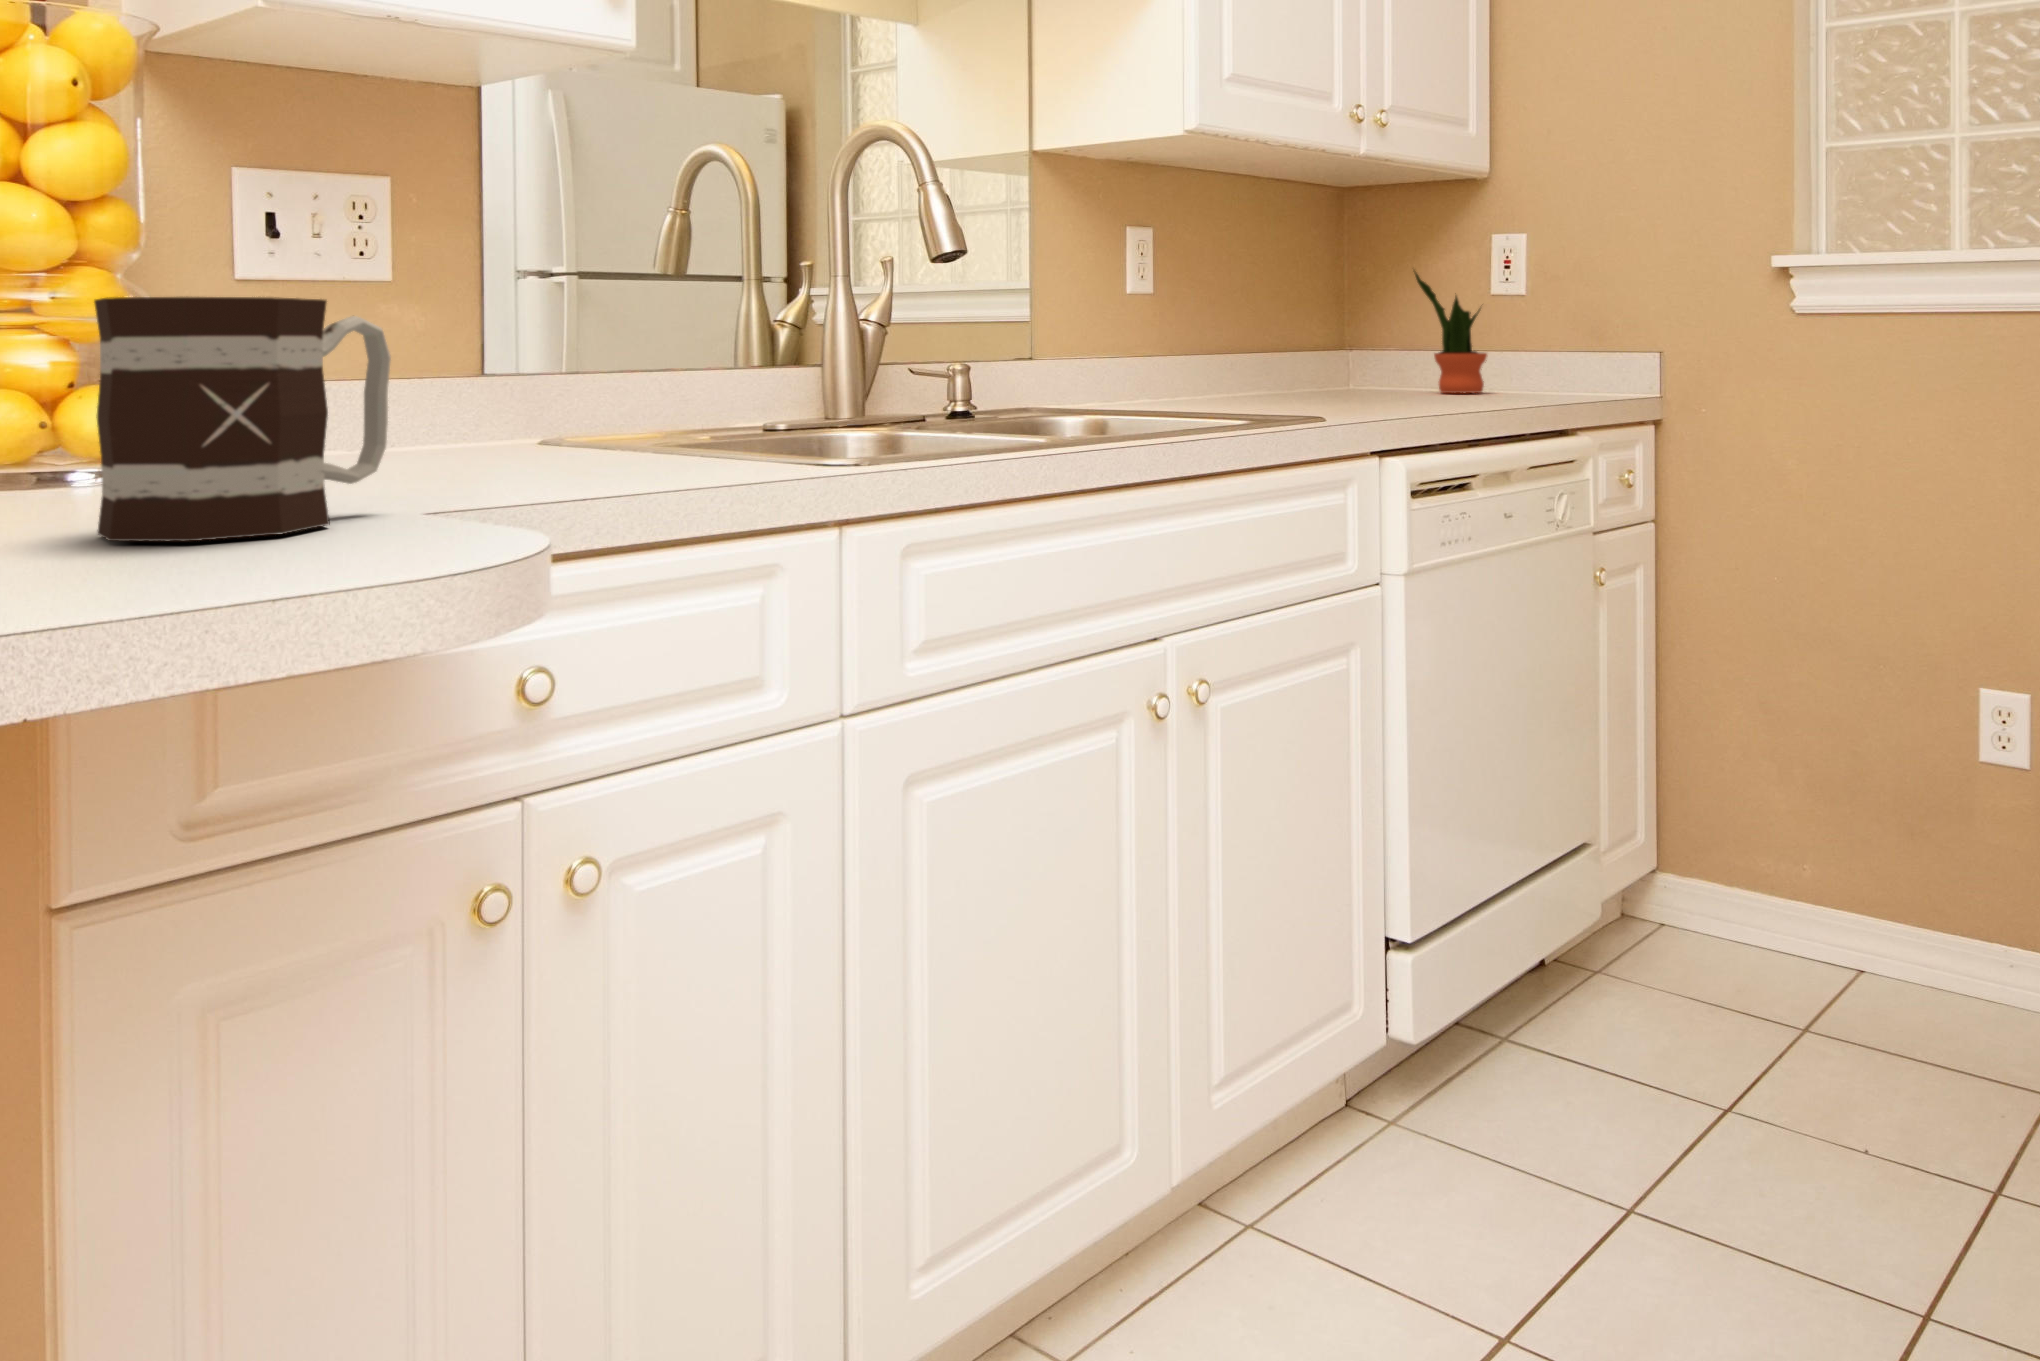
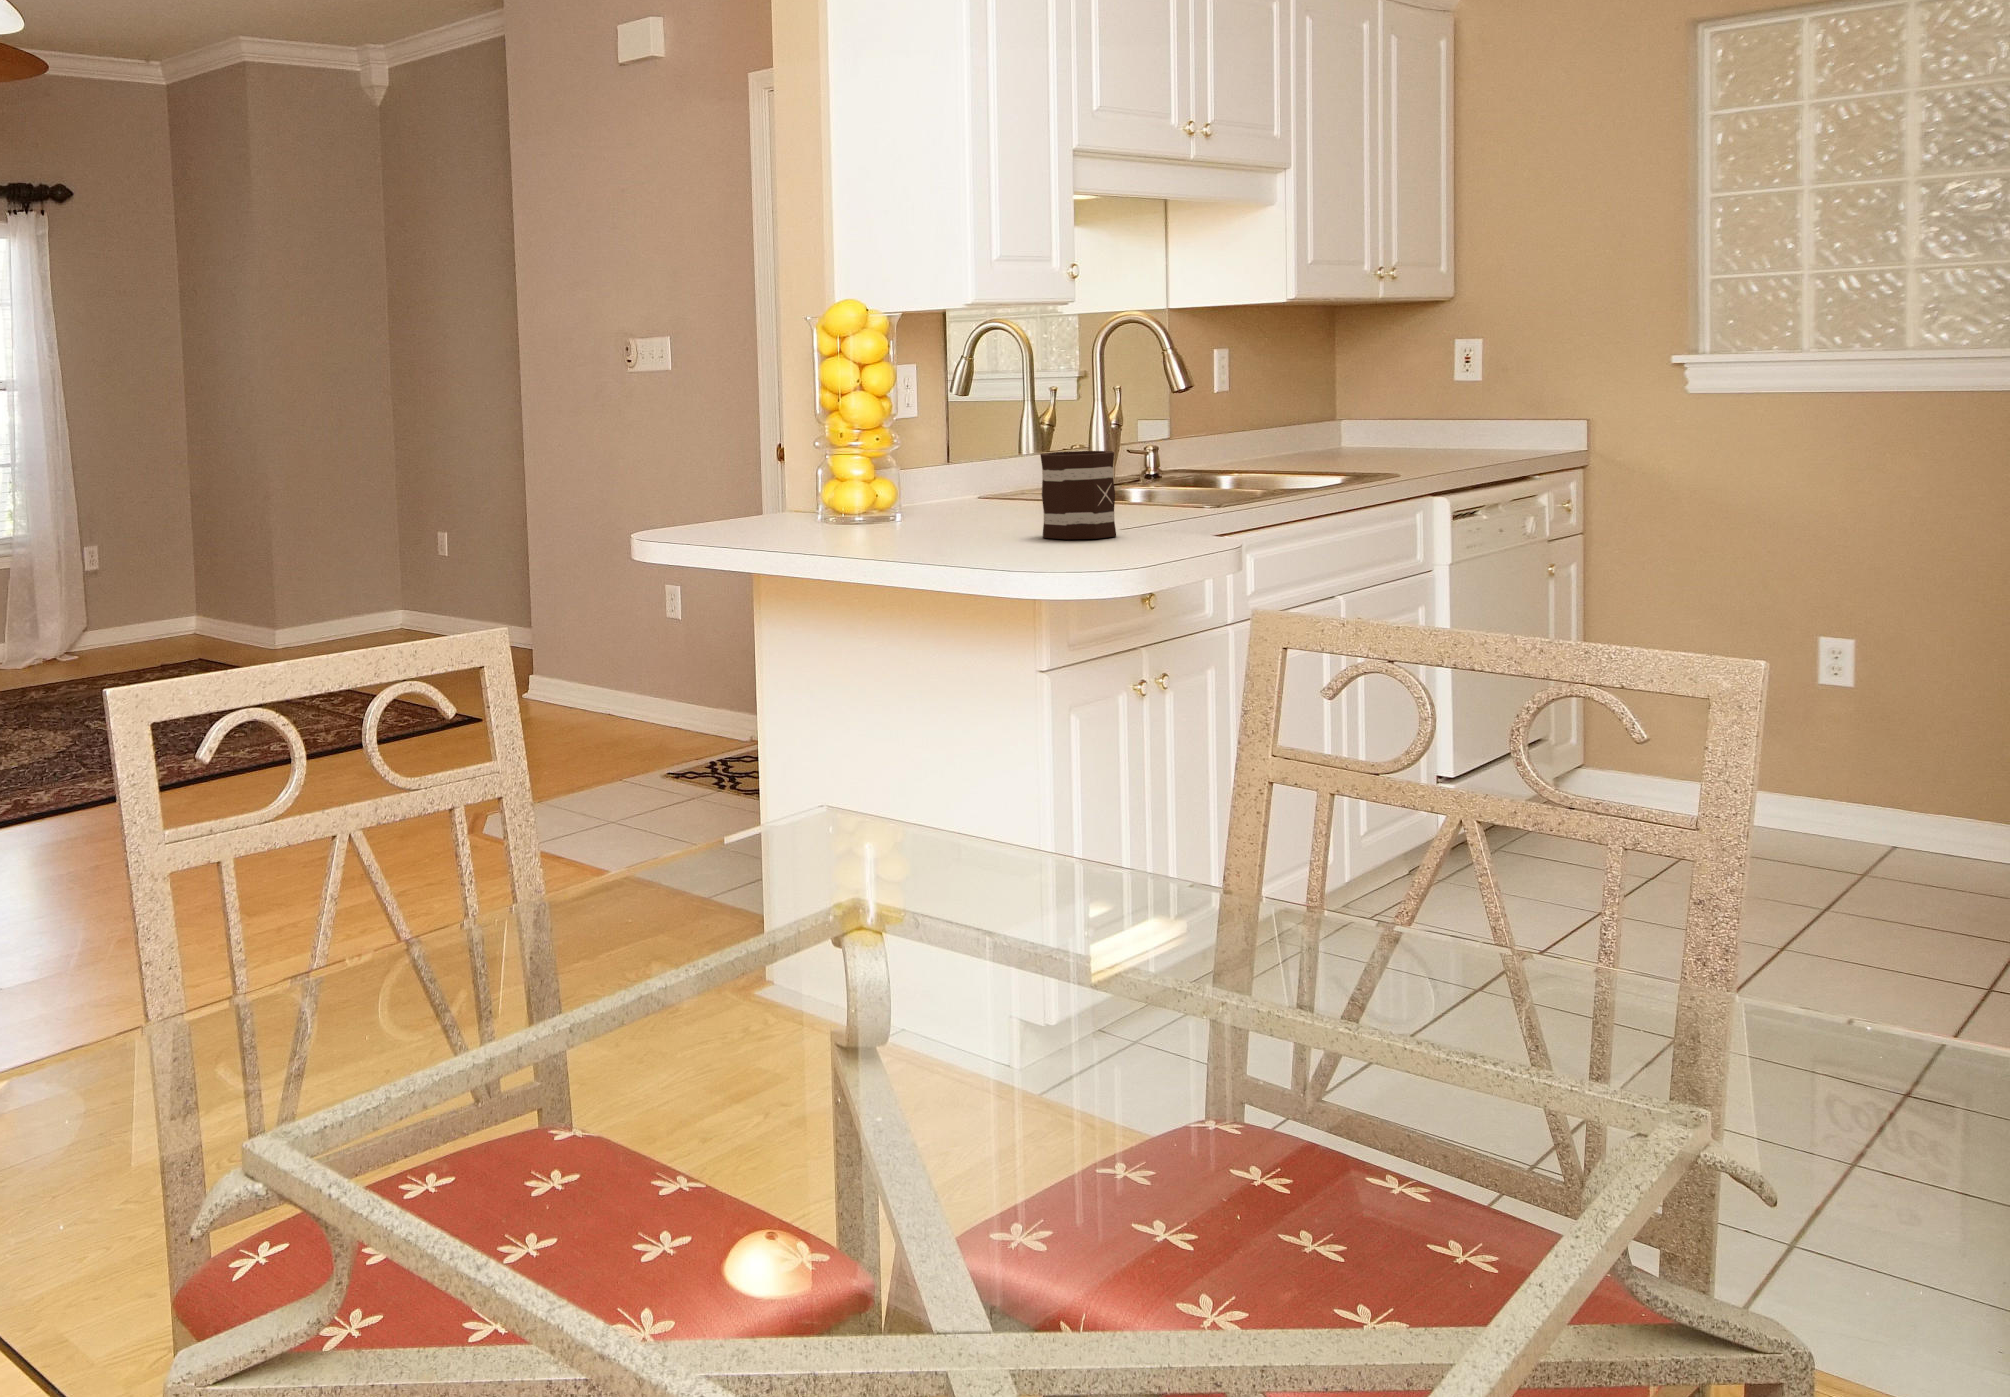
potted plant: present [1414,272,1487,393] -> none [1391,363,1449,449]

